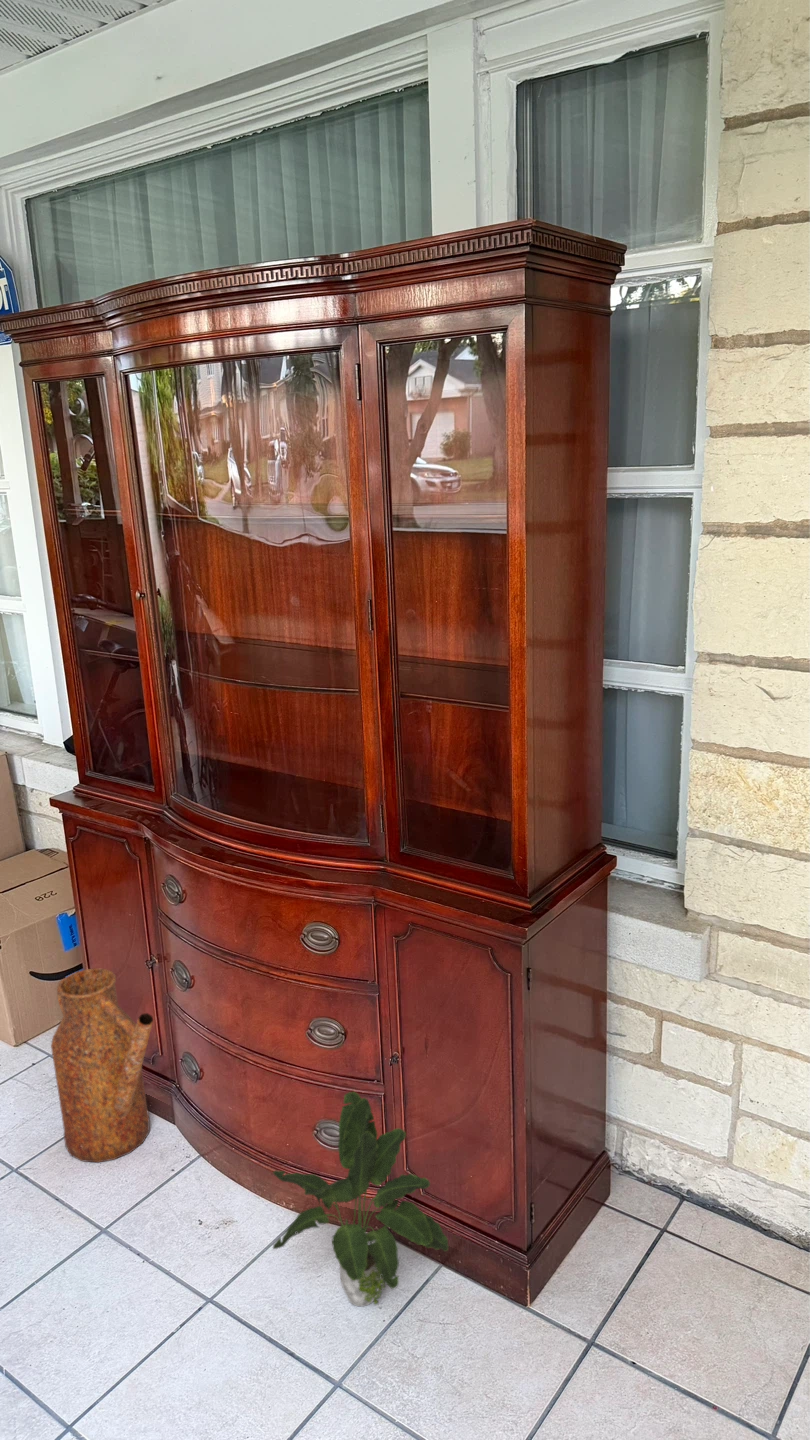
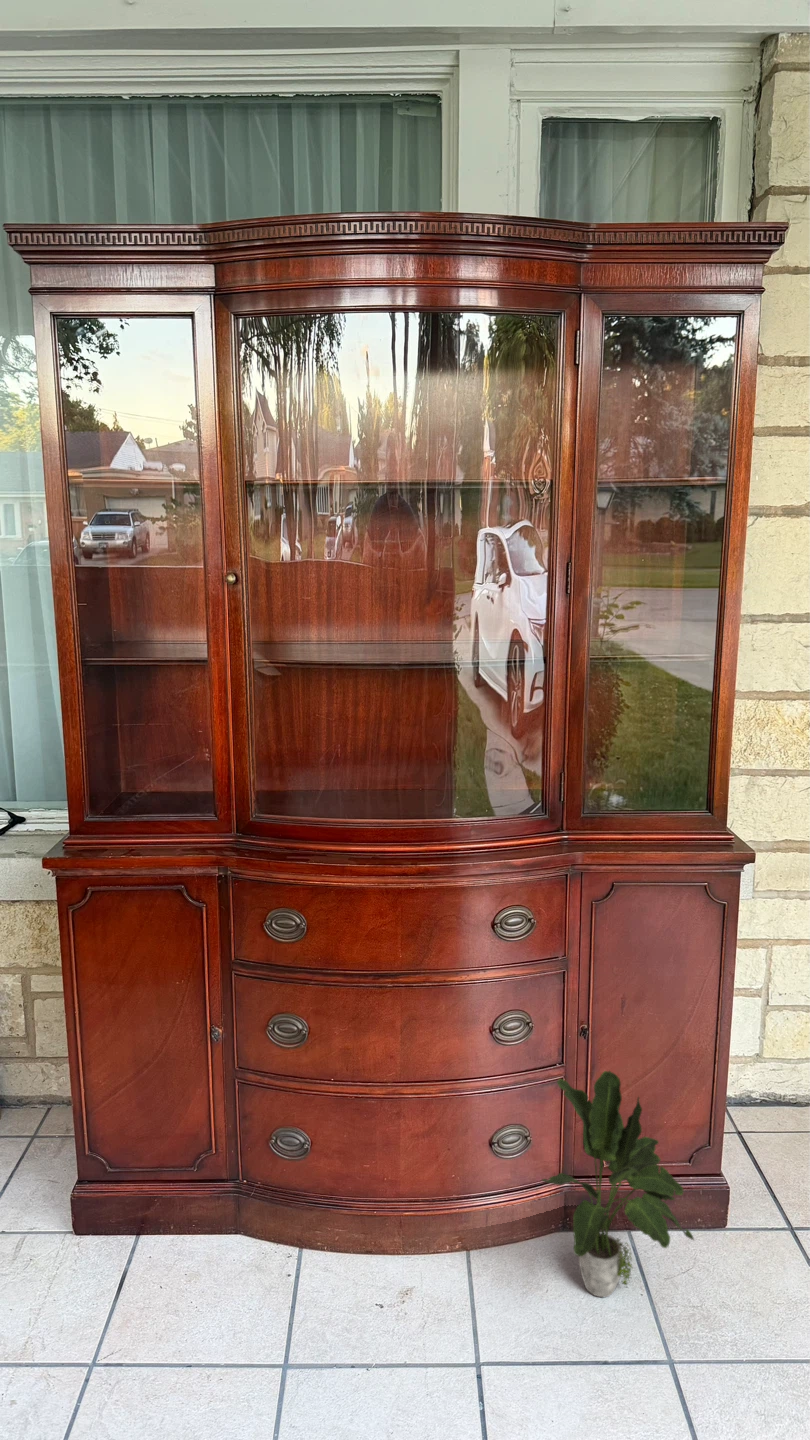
watering can: present [51,968,153,1163] -> none [79,1062,299,1318]

